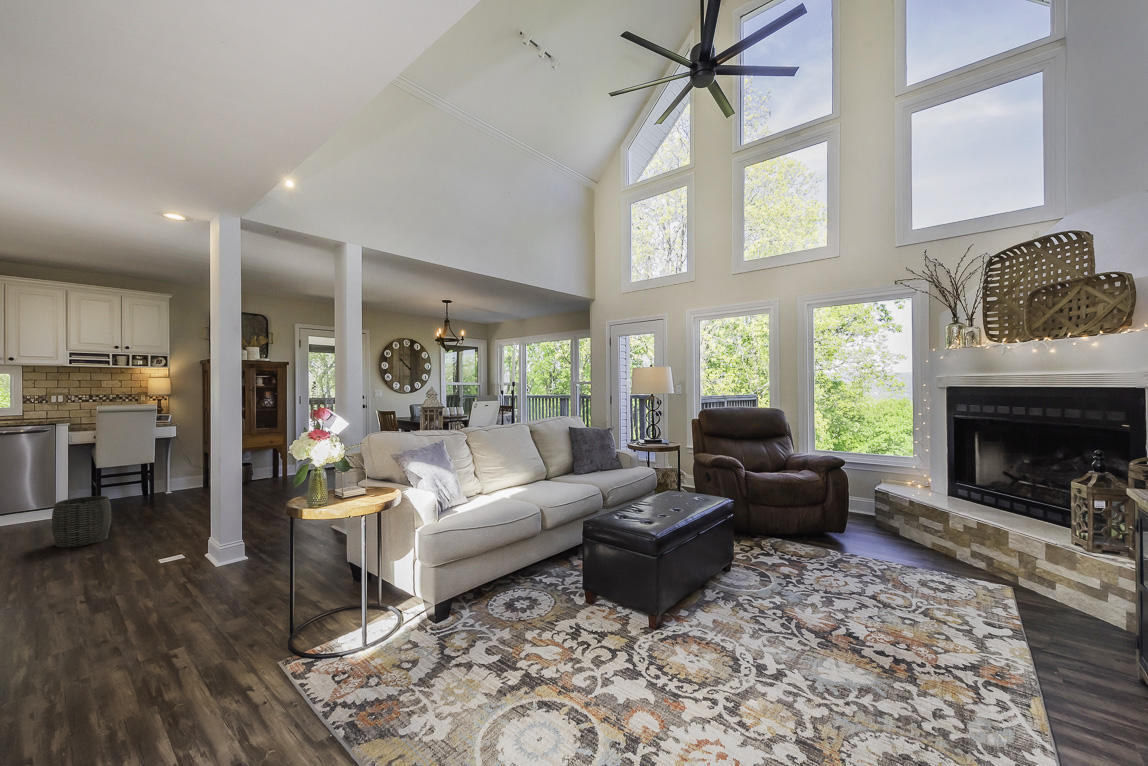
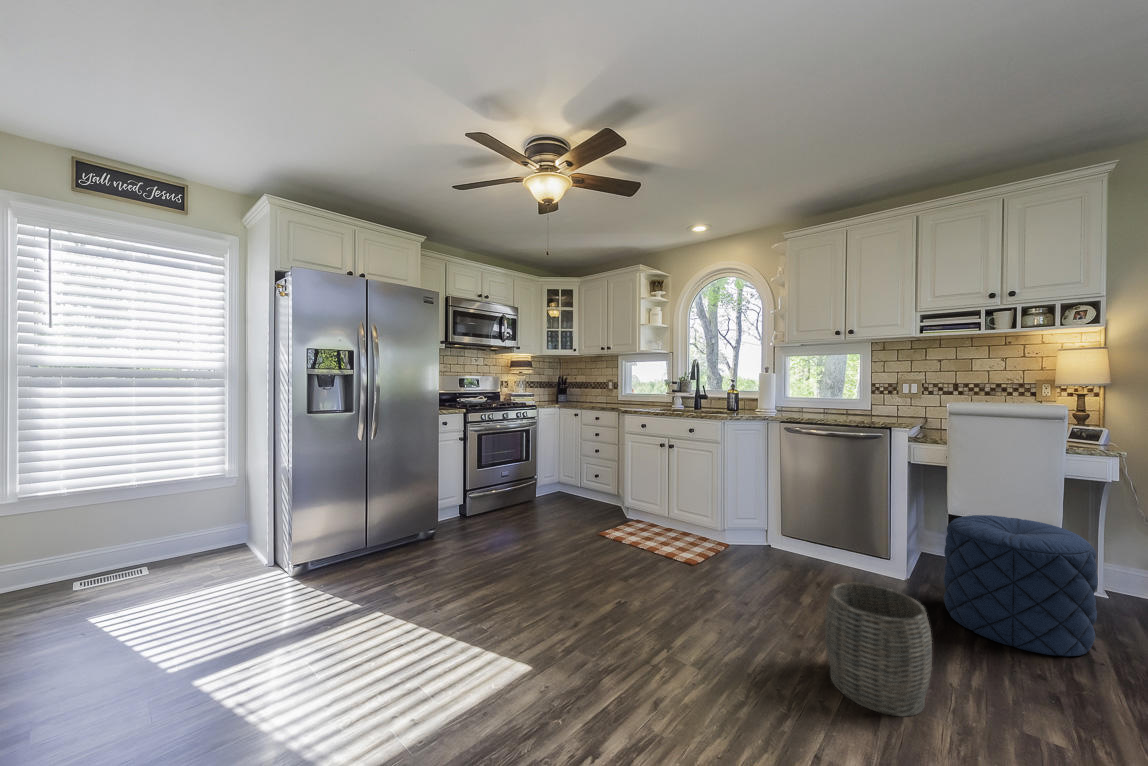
pouf: none [99,460,168,517] -> present [944,515,1098,656]

